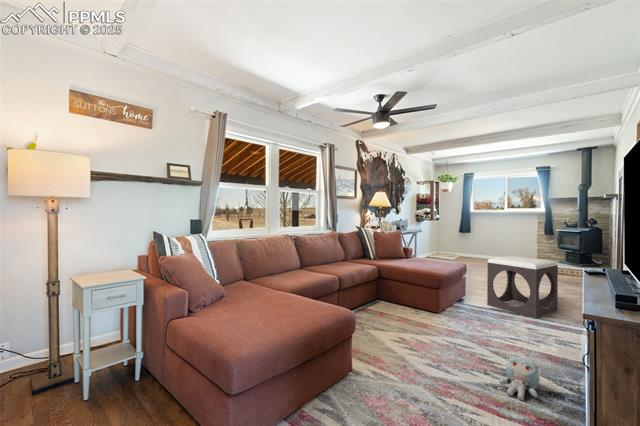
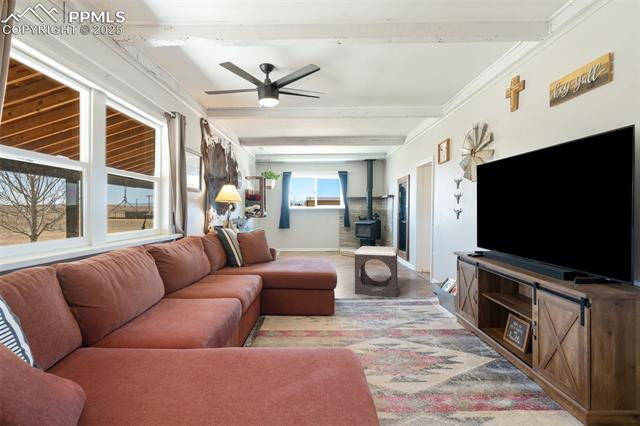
plush toy: present [499,357,540,400] -> none [454,342,494,383]

